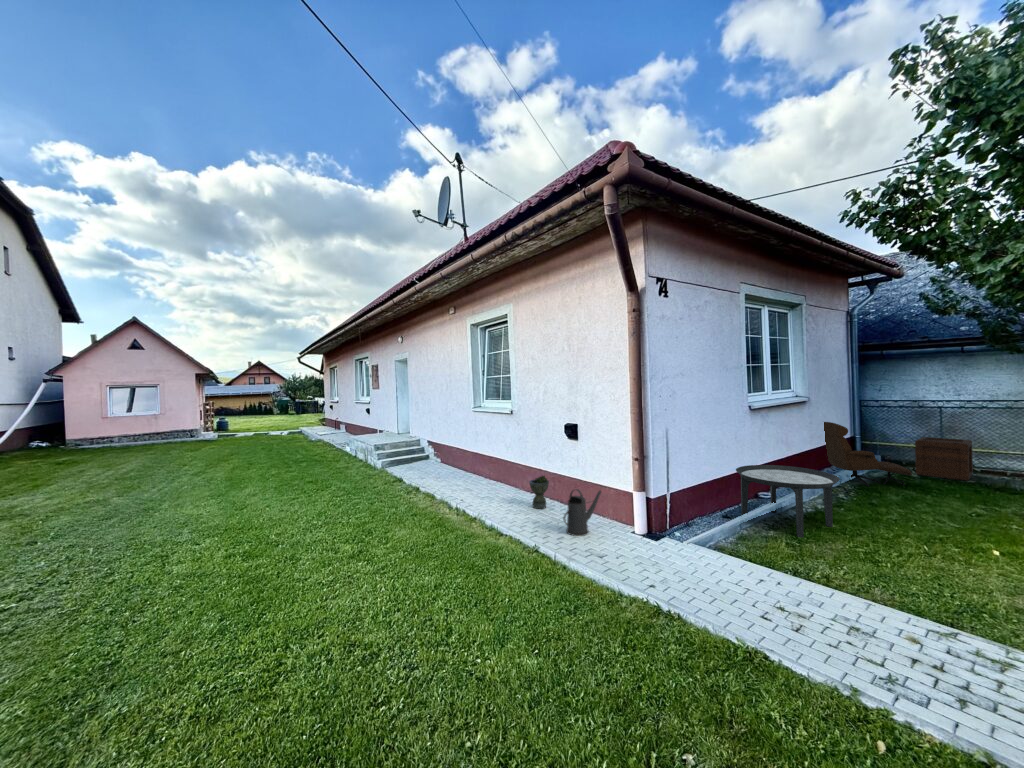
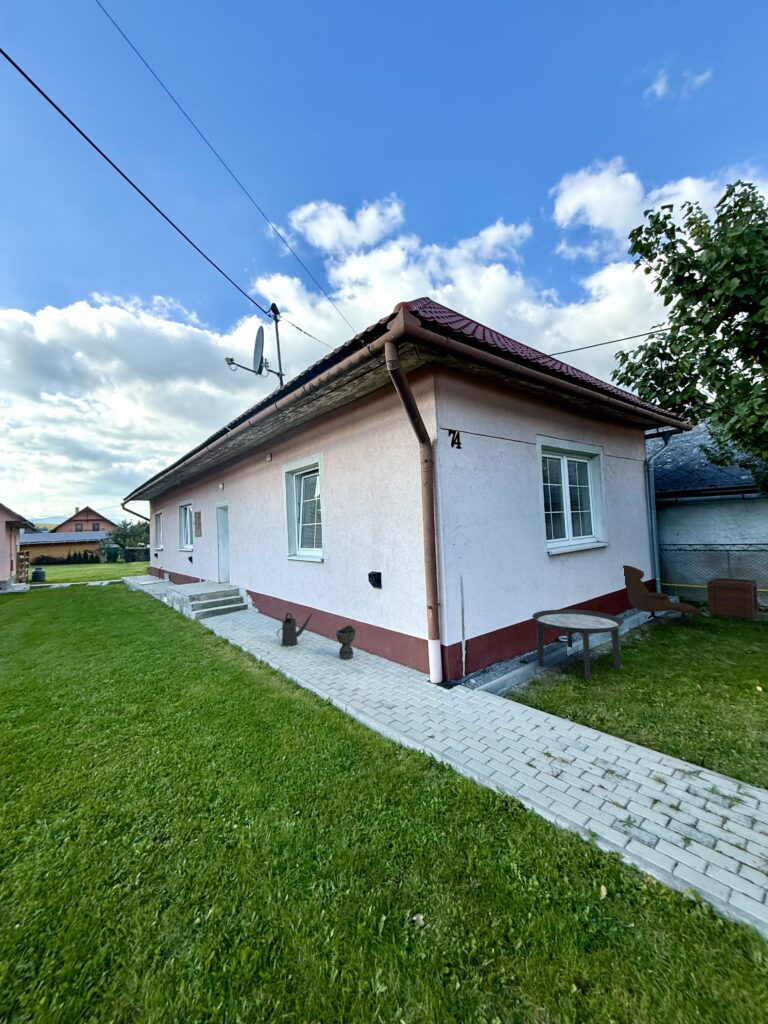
watering can: present [563,489,601,536] -> present [277,613,312,647]

